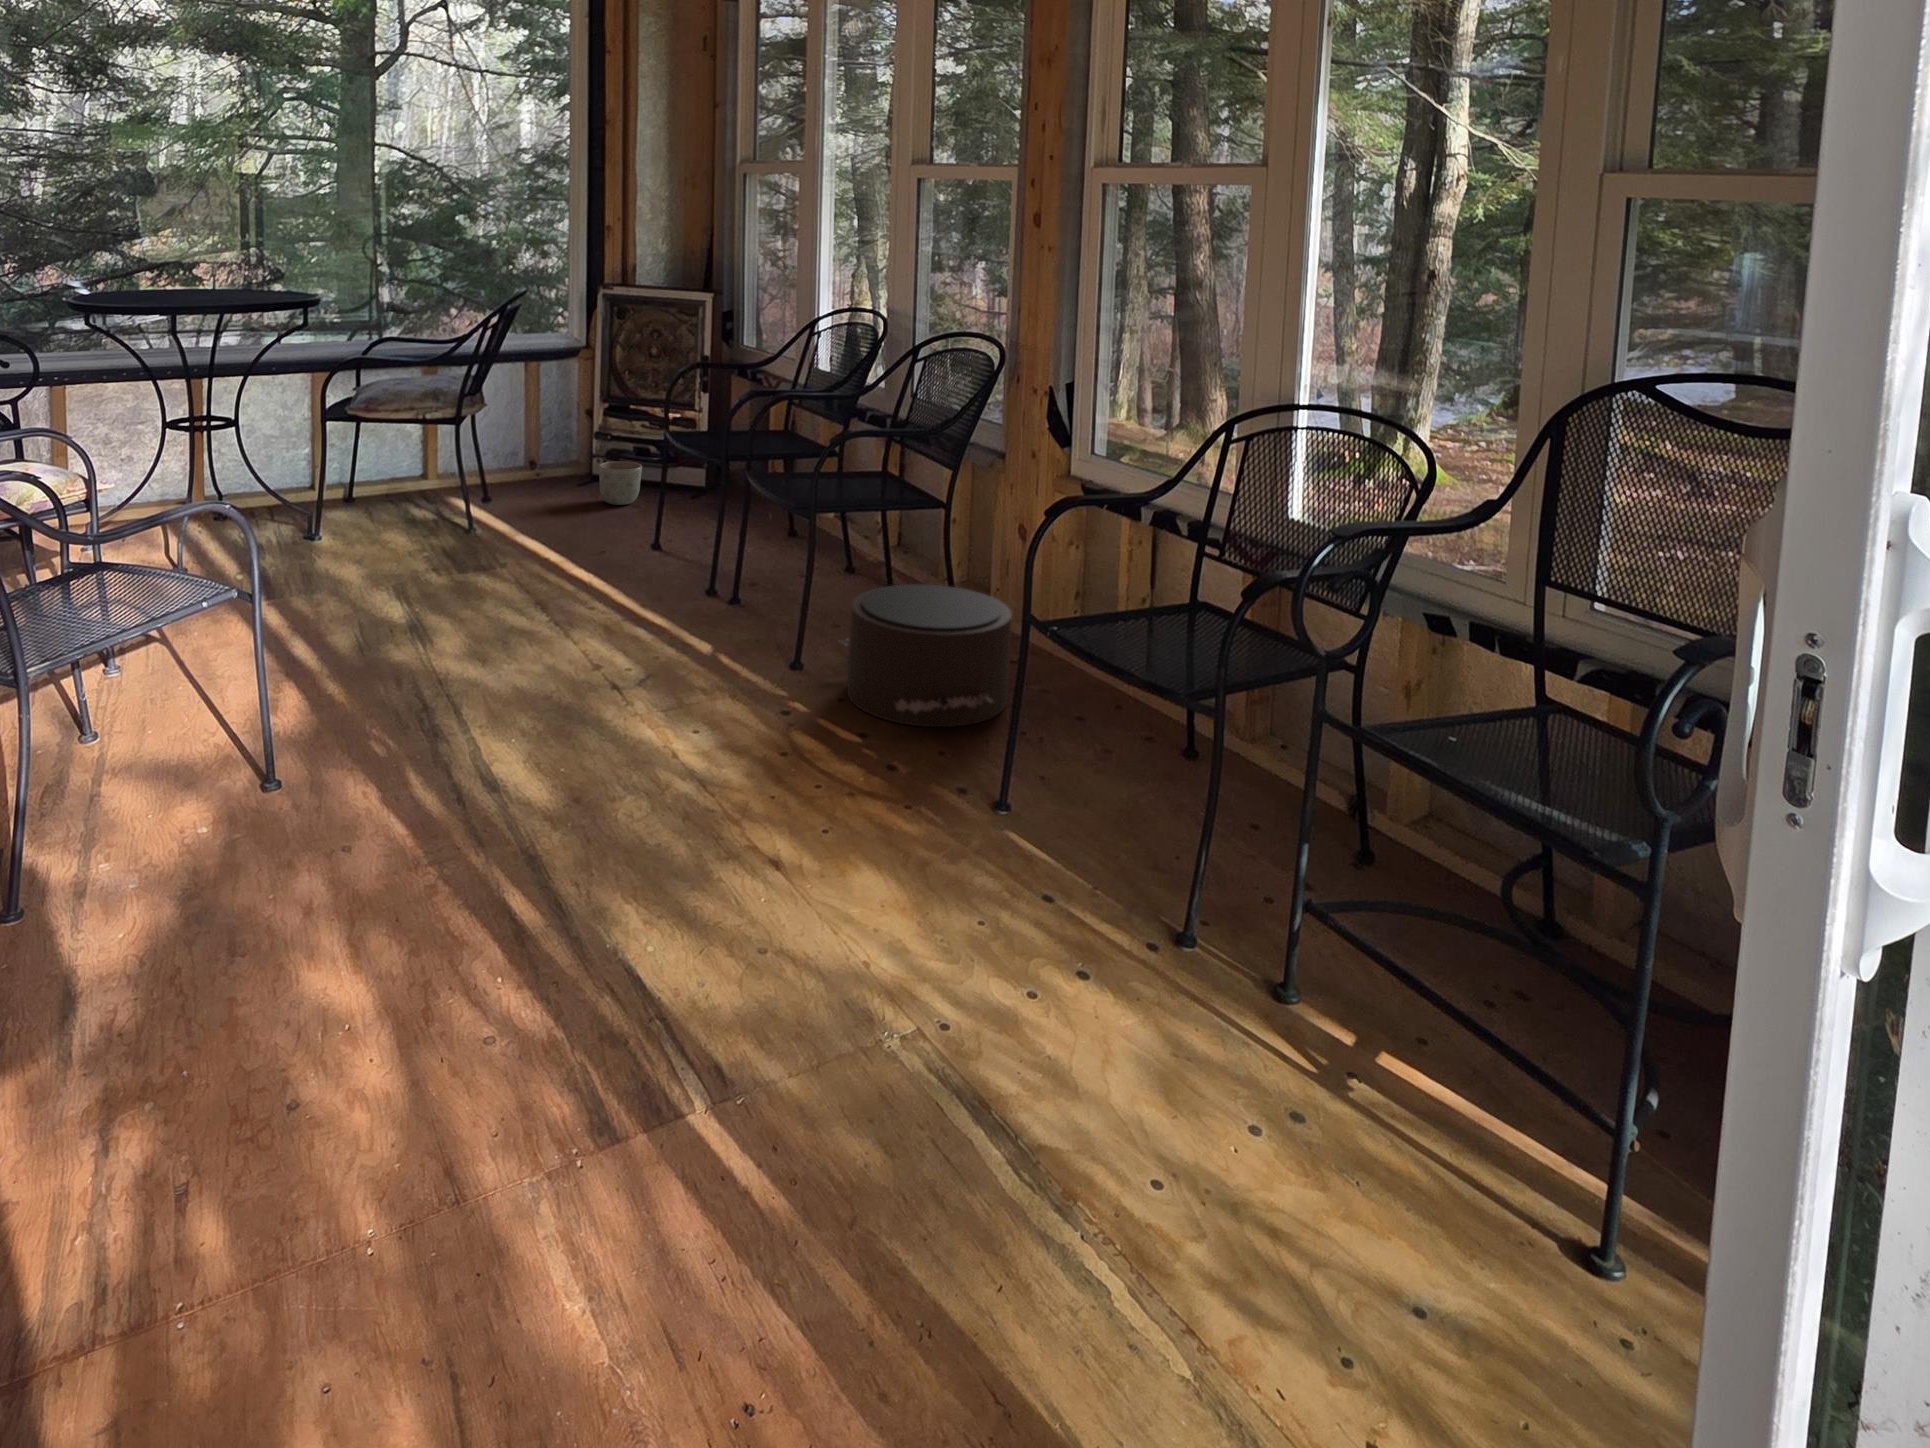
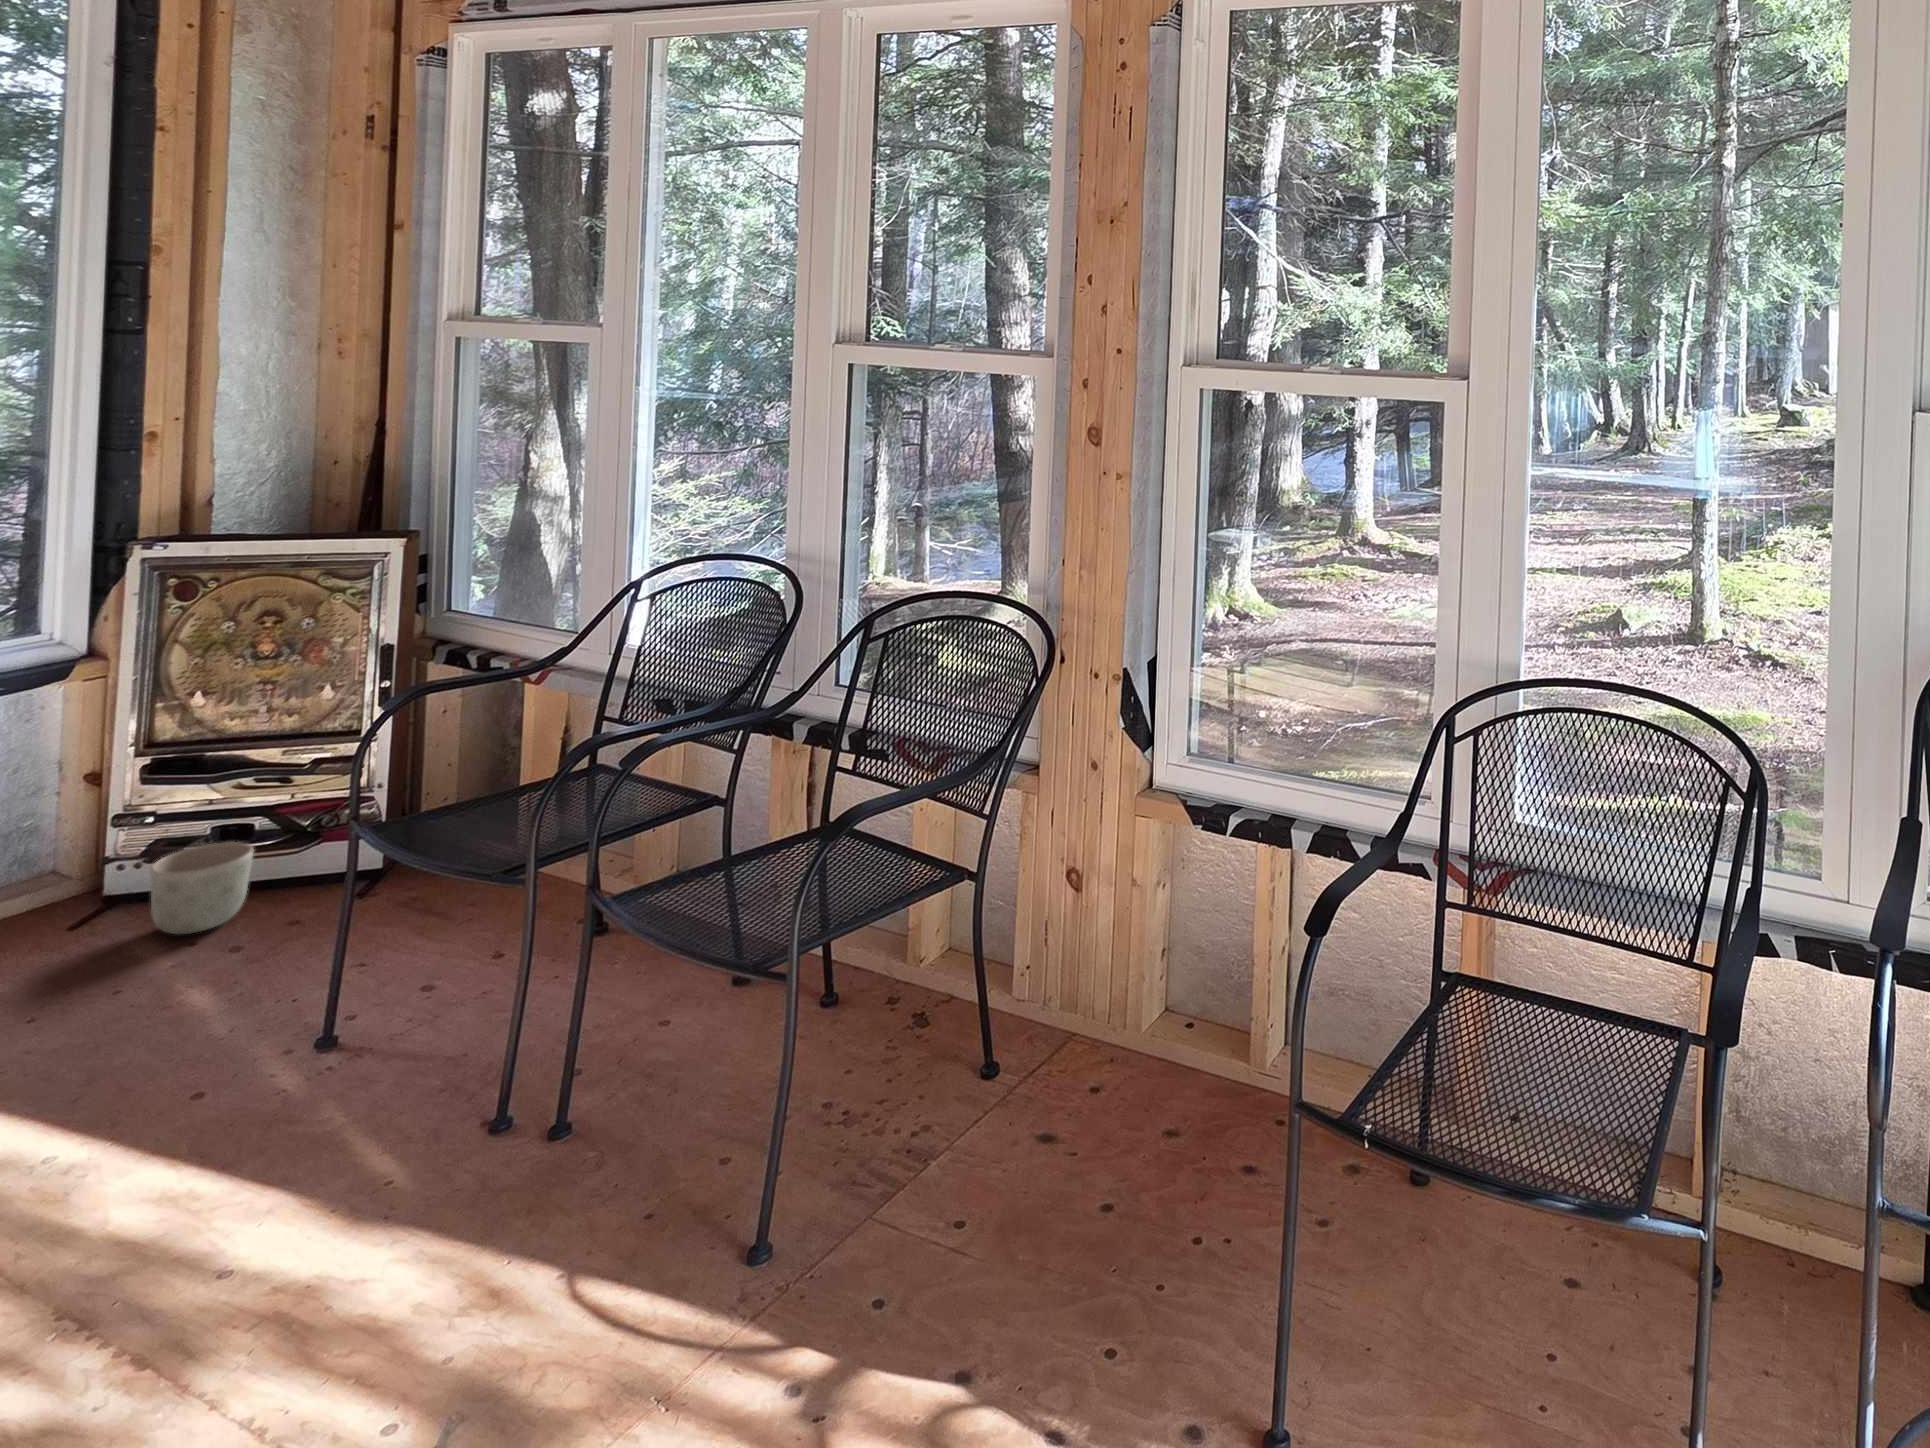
pouf: present [840,584,1012,727] -> none [834,1005,1160,1316]

